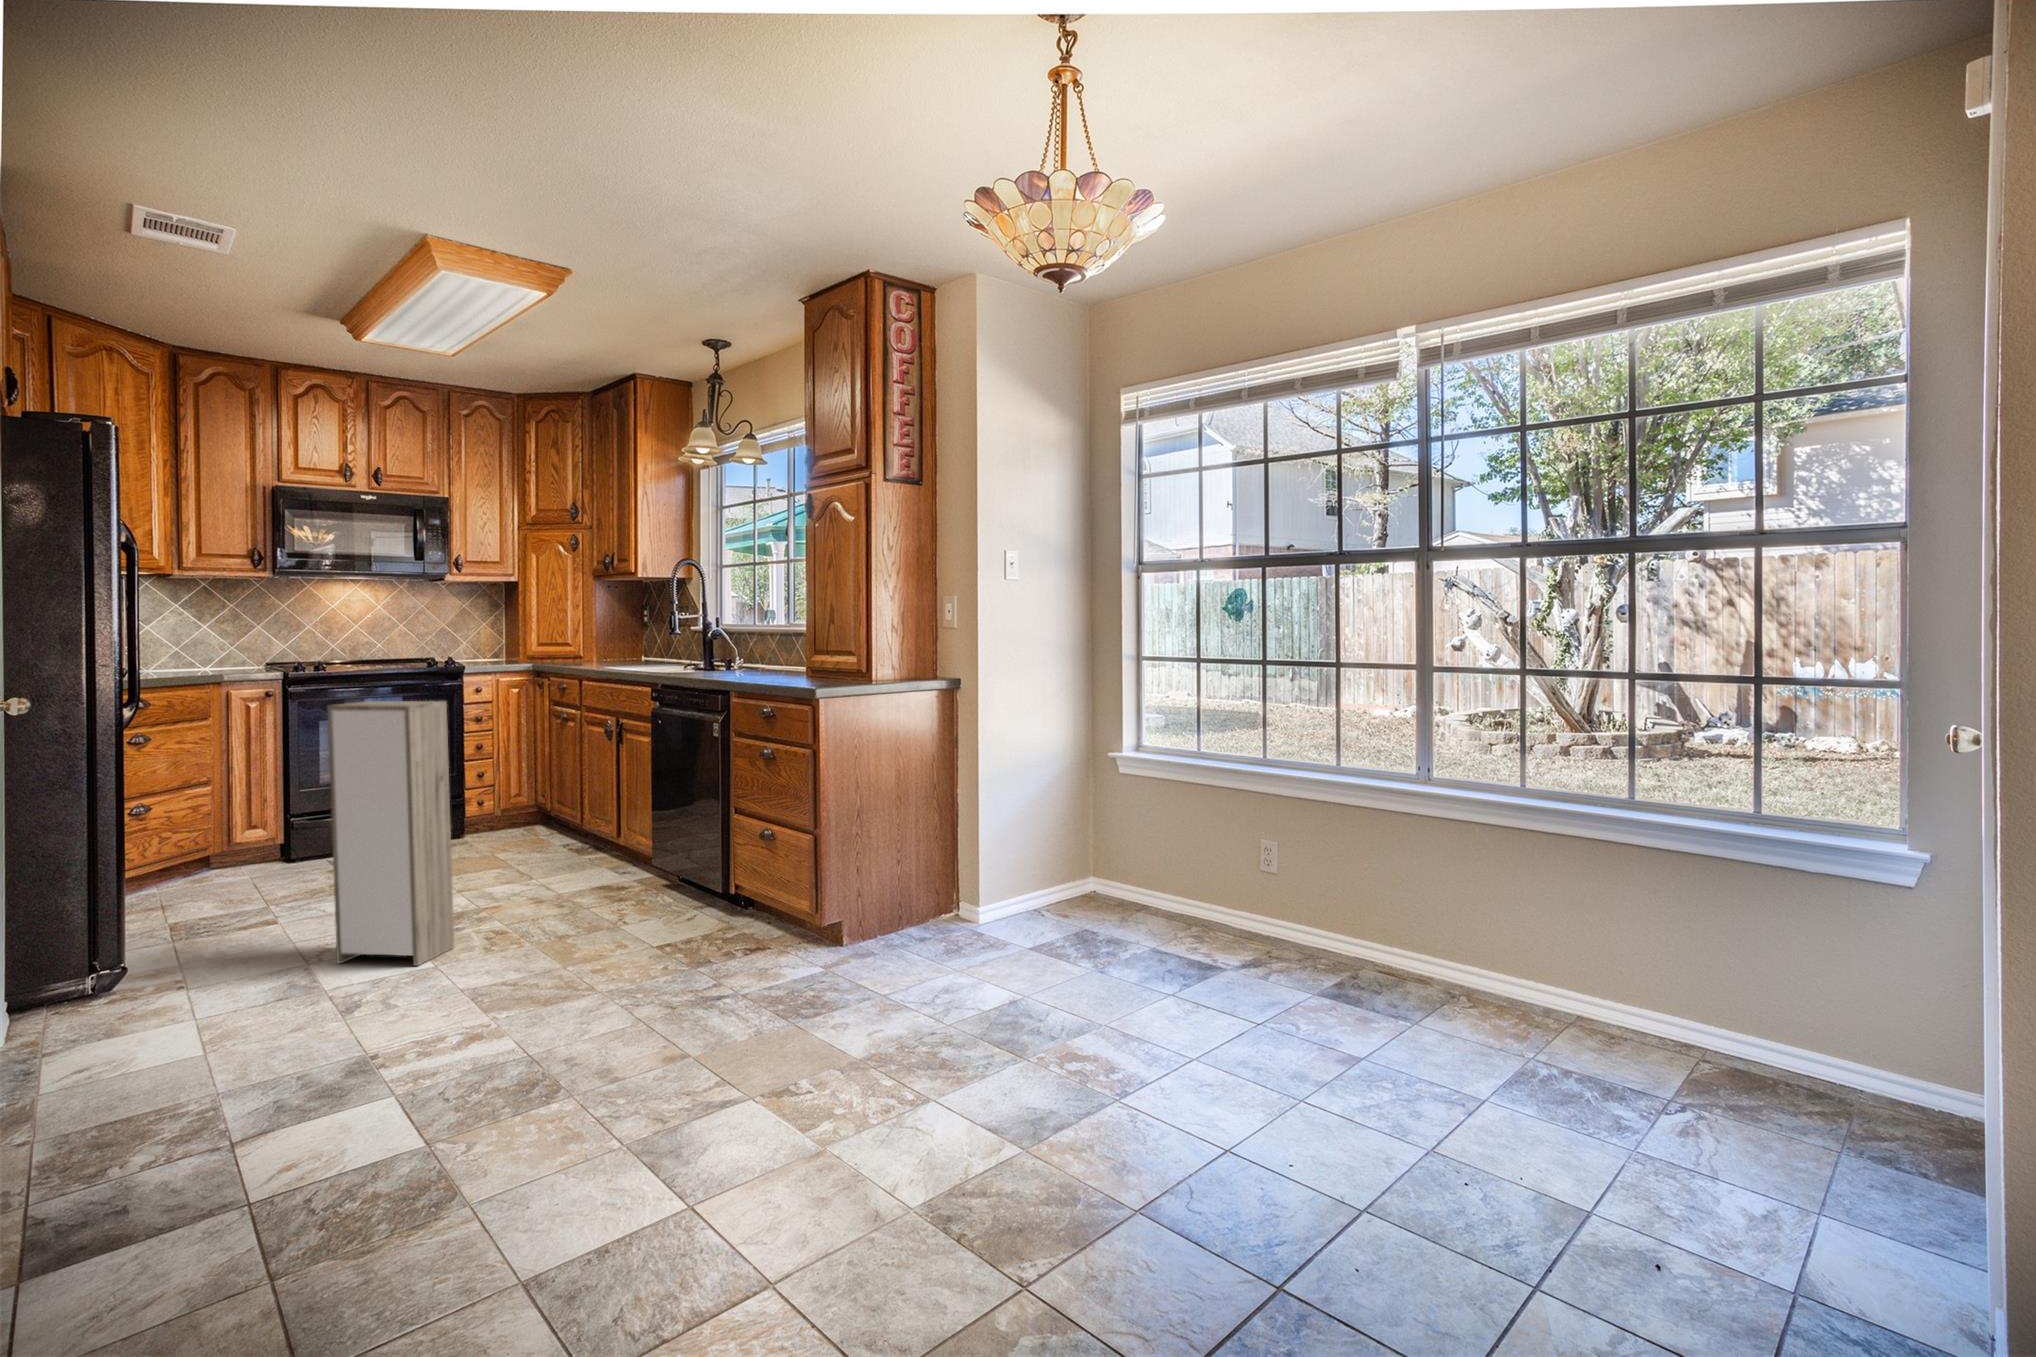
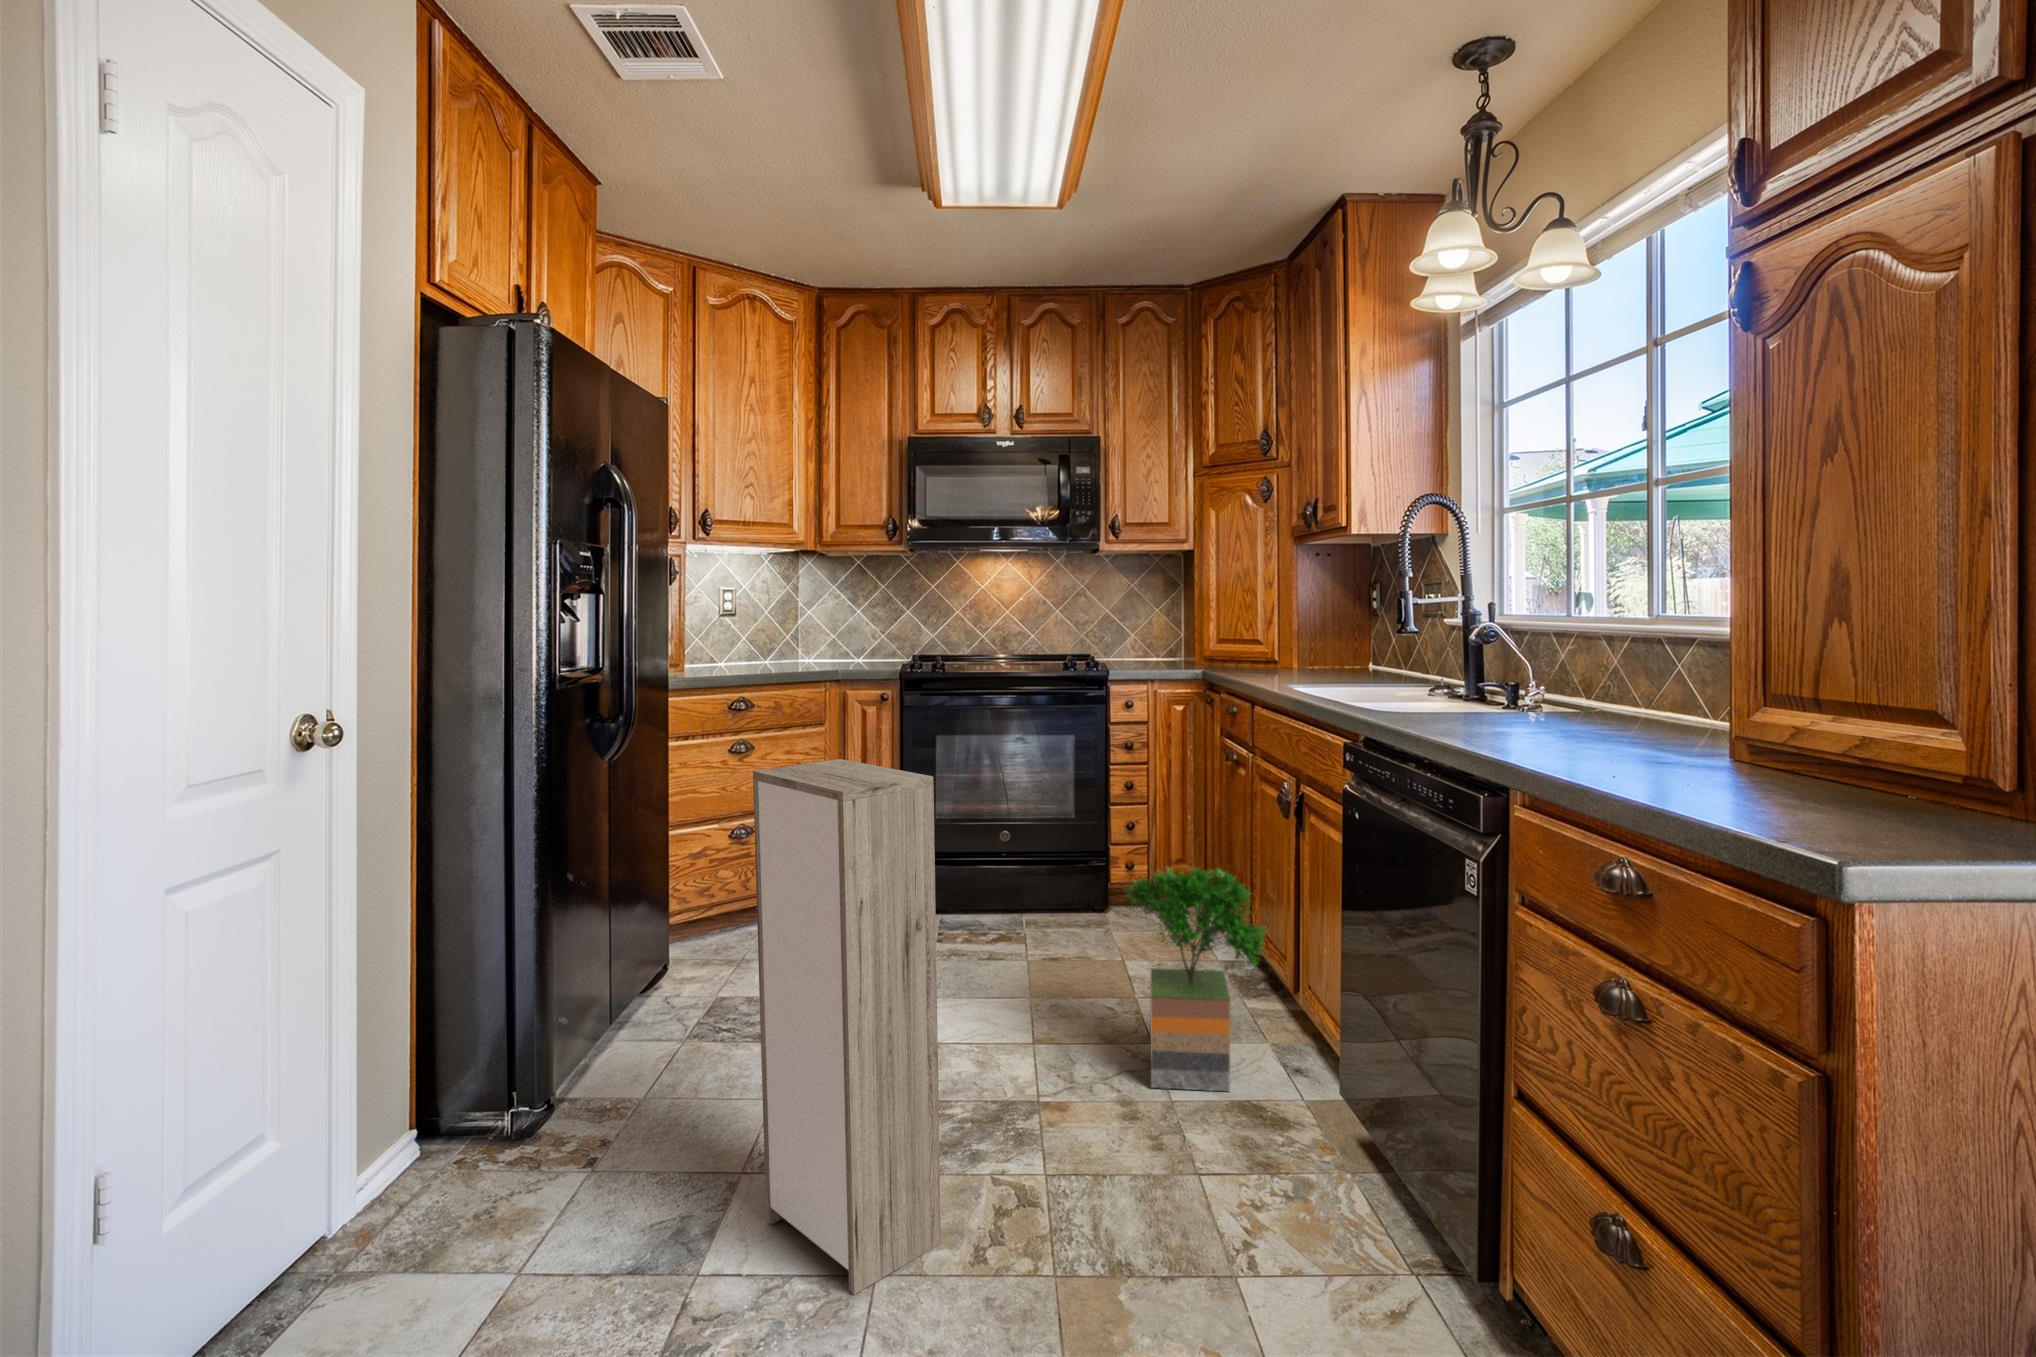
potted tree: none [520,766,611,891] -> present [1126,867,1267,1092]

